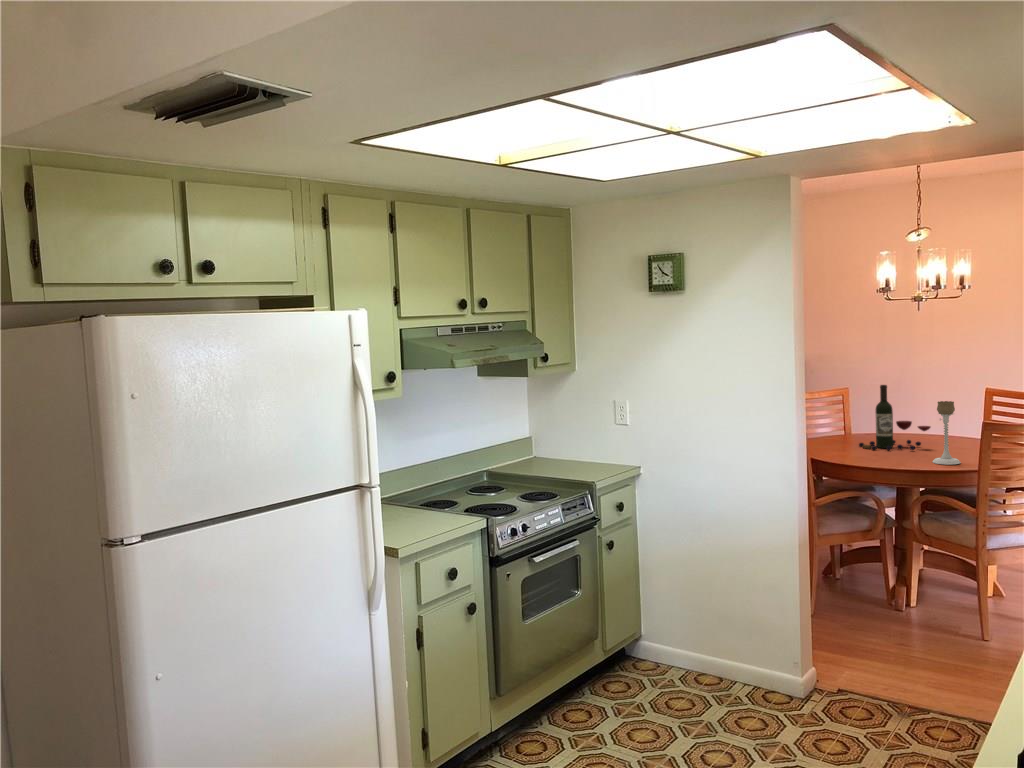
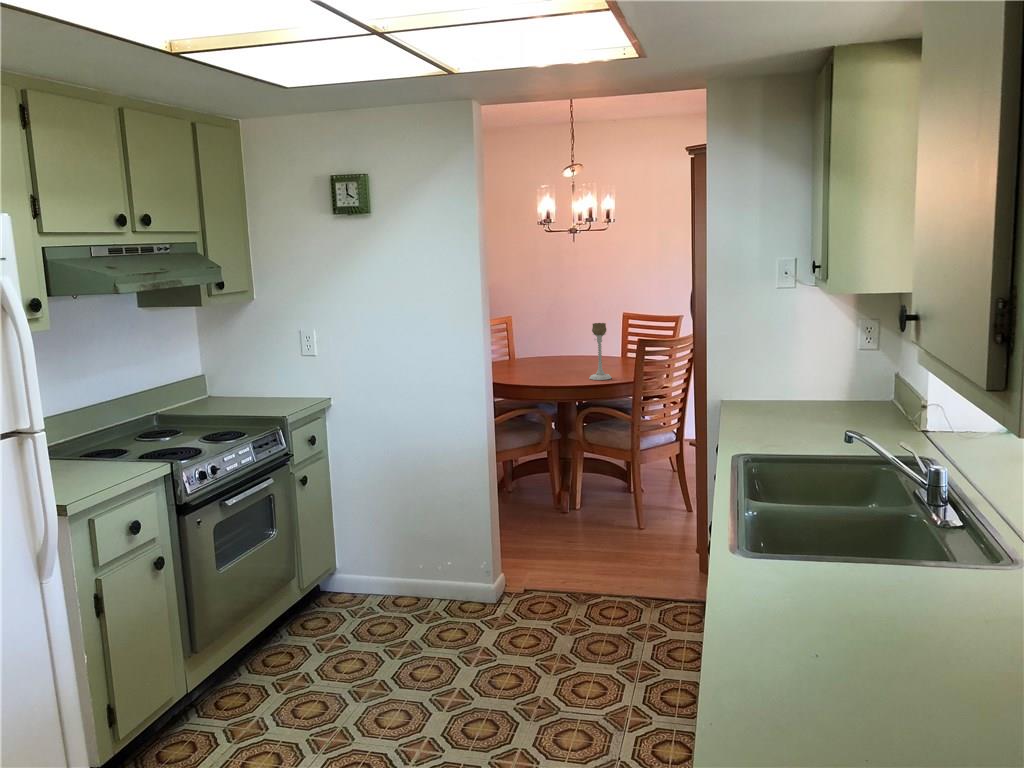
wine bottle: present [859,385,930,450] -> none [525,310,586,371]

